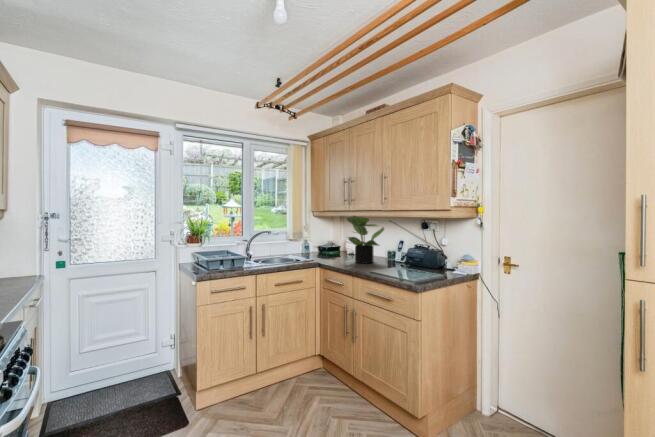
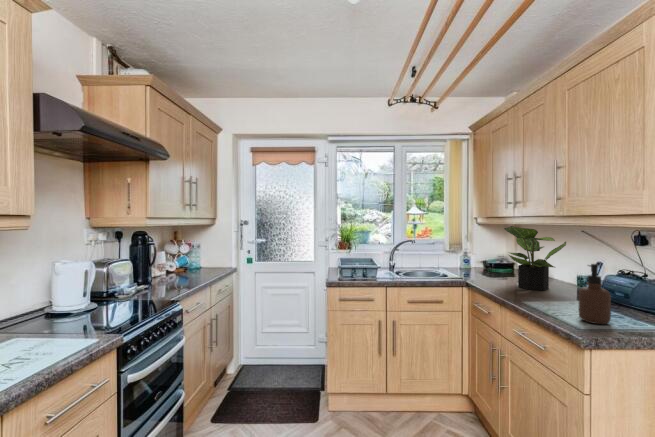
soap dispenser: none [410,239,427,278] -> present [579,264,611,324]

